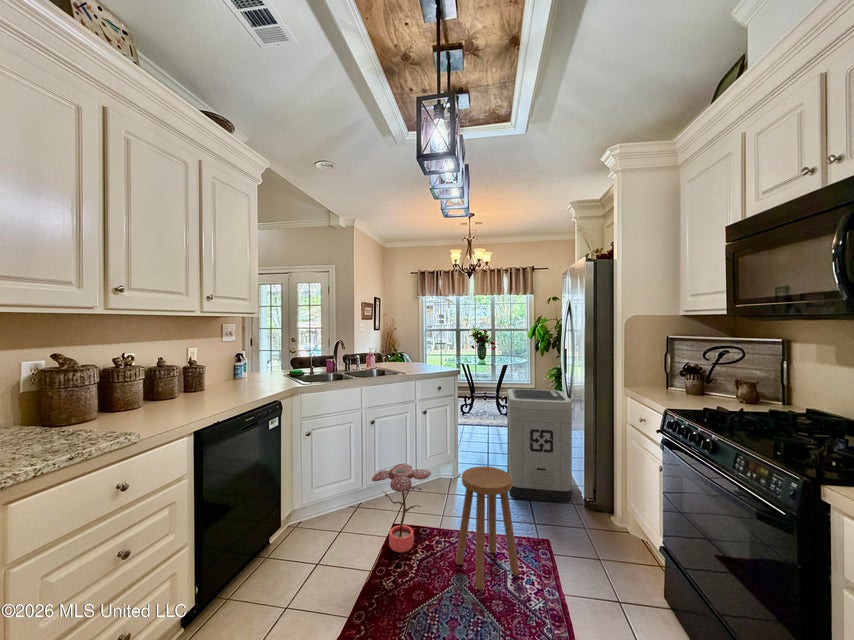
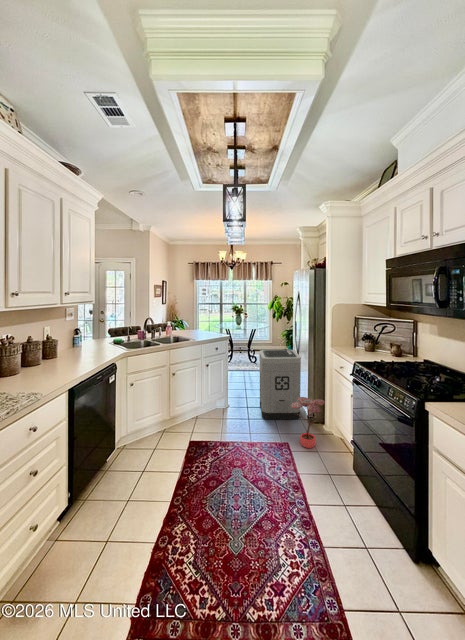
potted plant: present [372,464,431,553] -> present [291,397,325,448]
stool: present [455,467,519,590] -> none [233,403,272,475]

